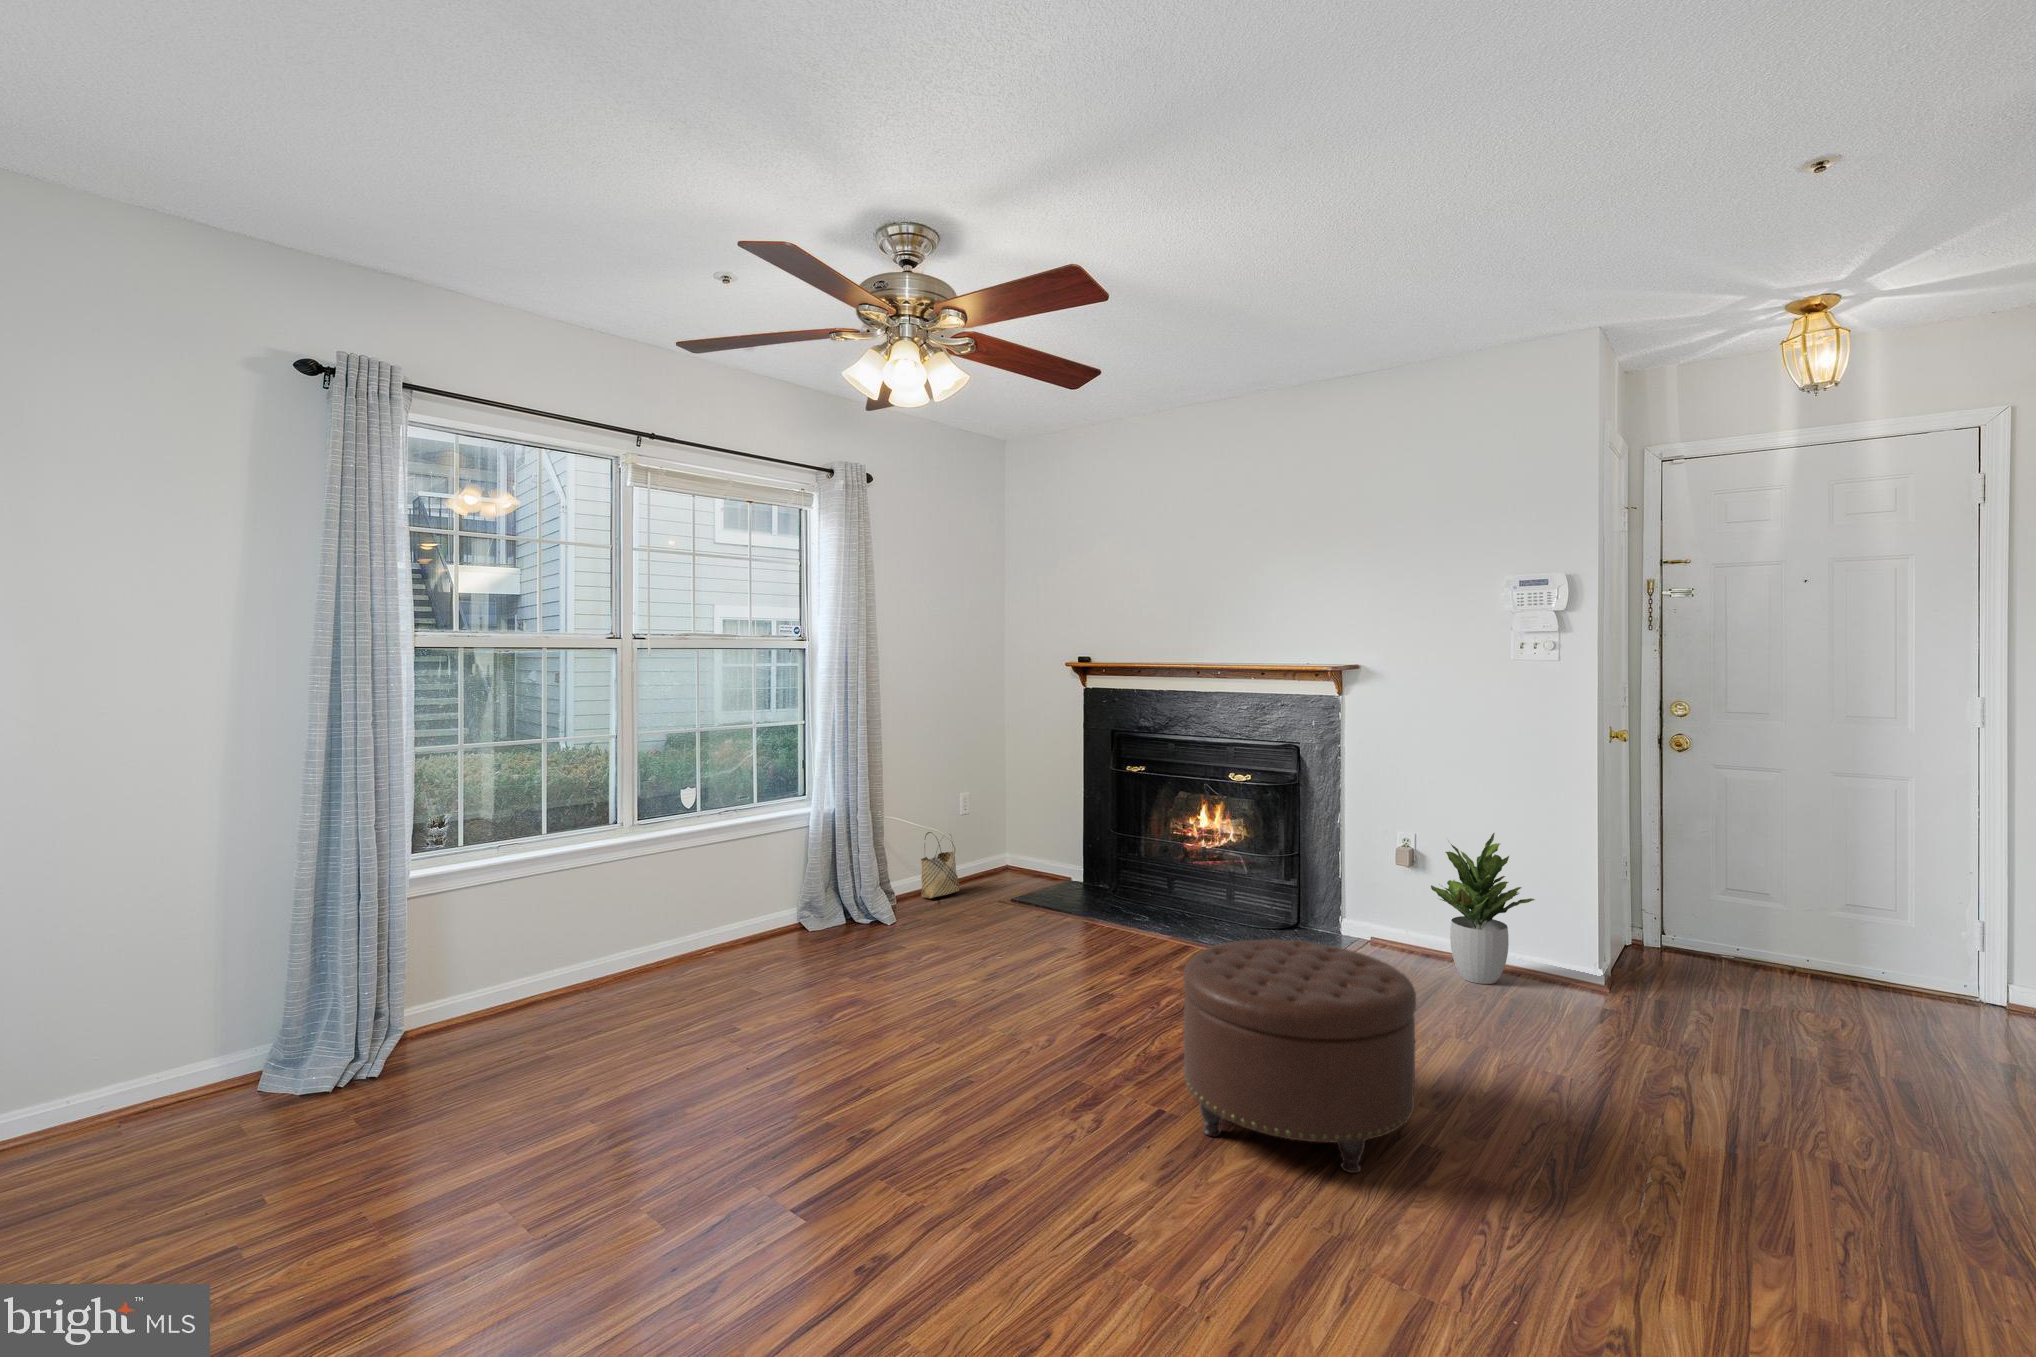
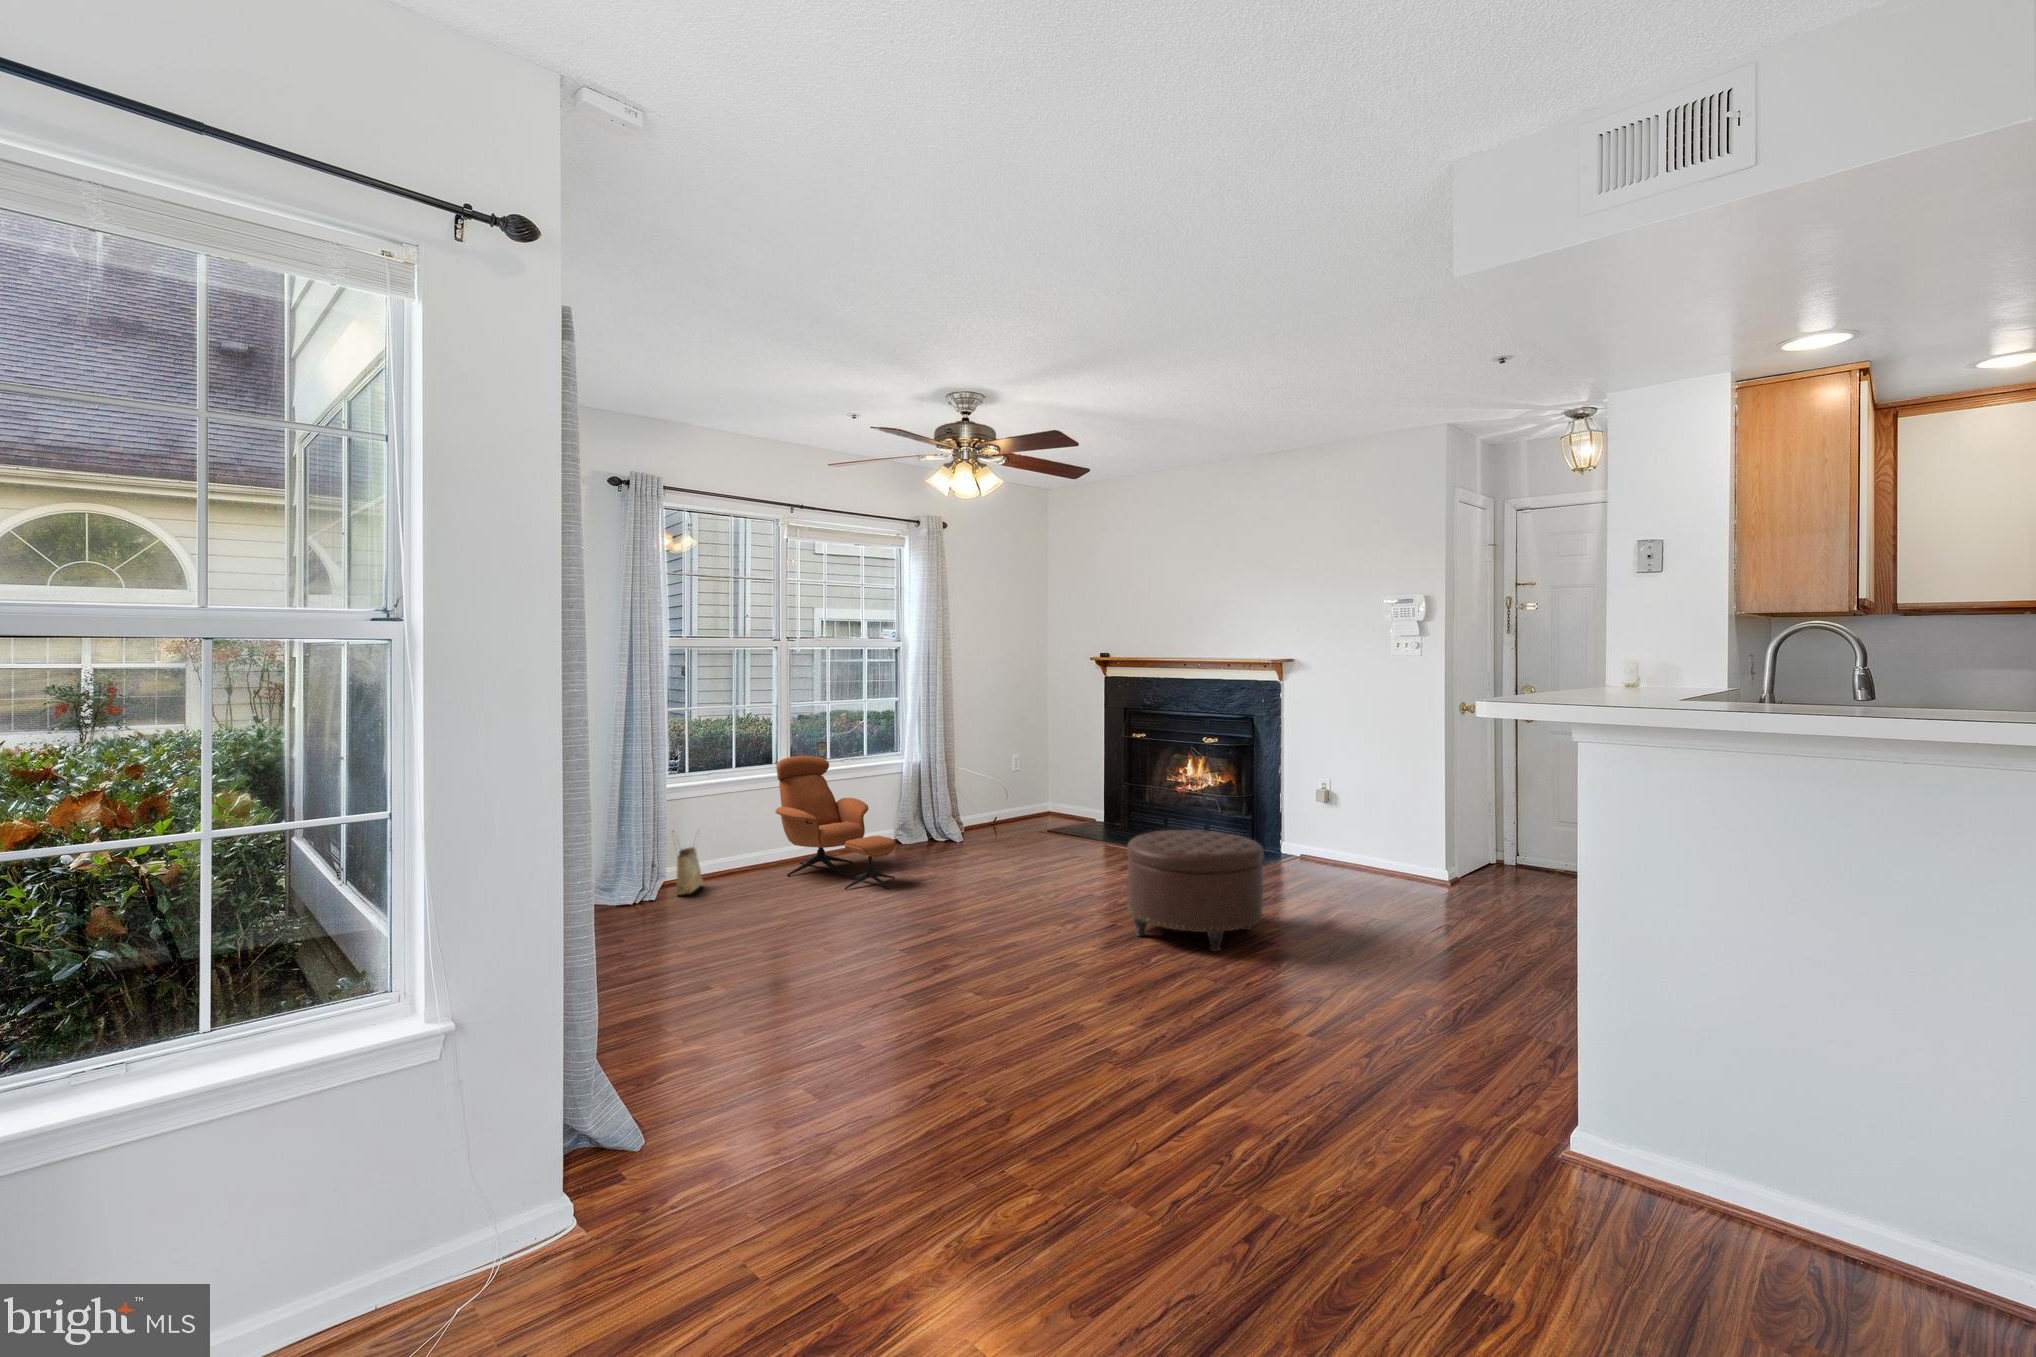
lounge chair: none [604,811,795,1033] -> present [775,756,896,889]
woven basket: present [921,832,959,898] -> present [673,829,703,895]
potted plant: present [1431,833,1535,984] -> none [1331,775,1402,879]

